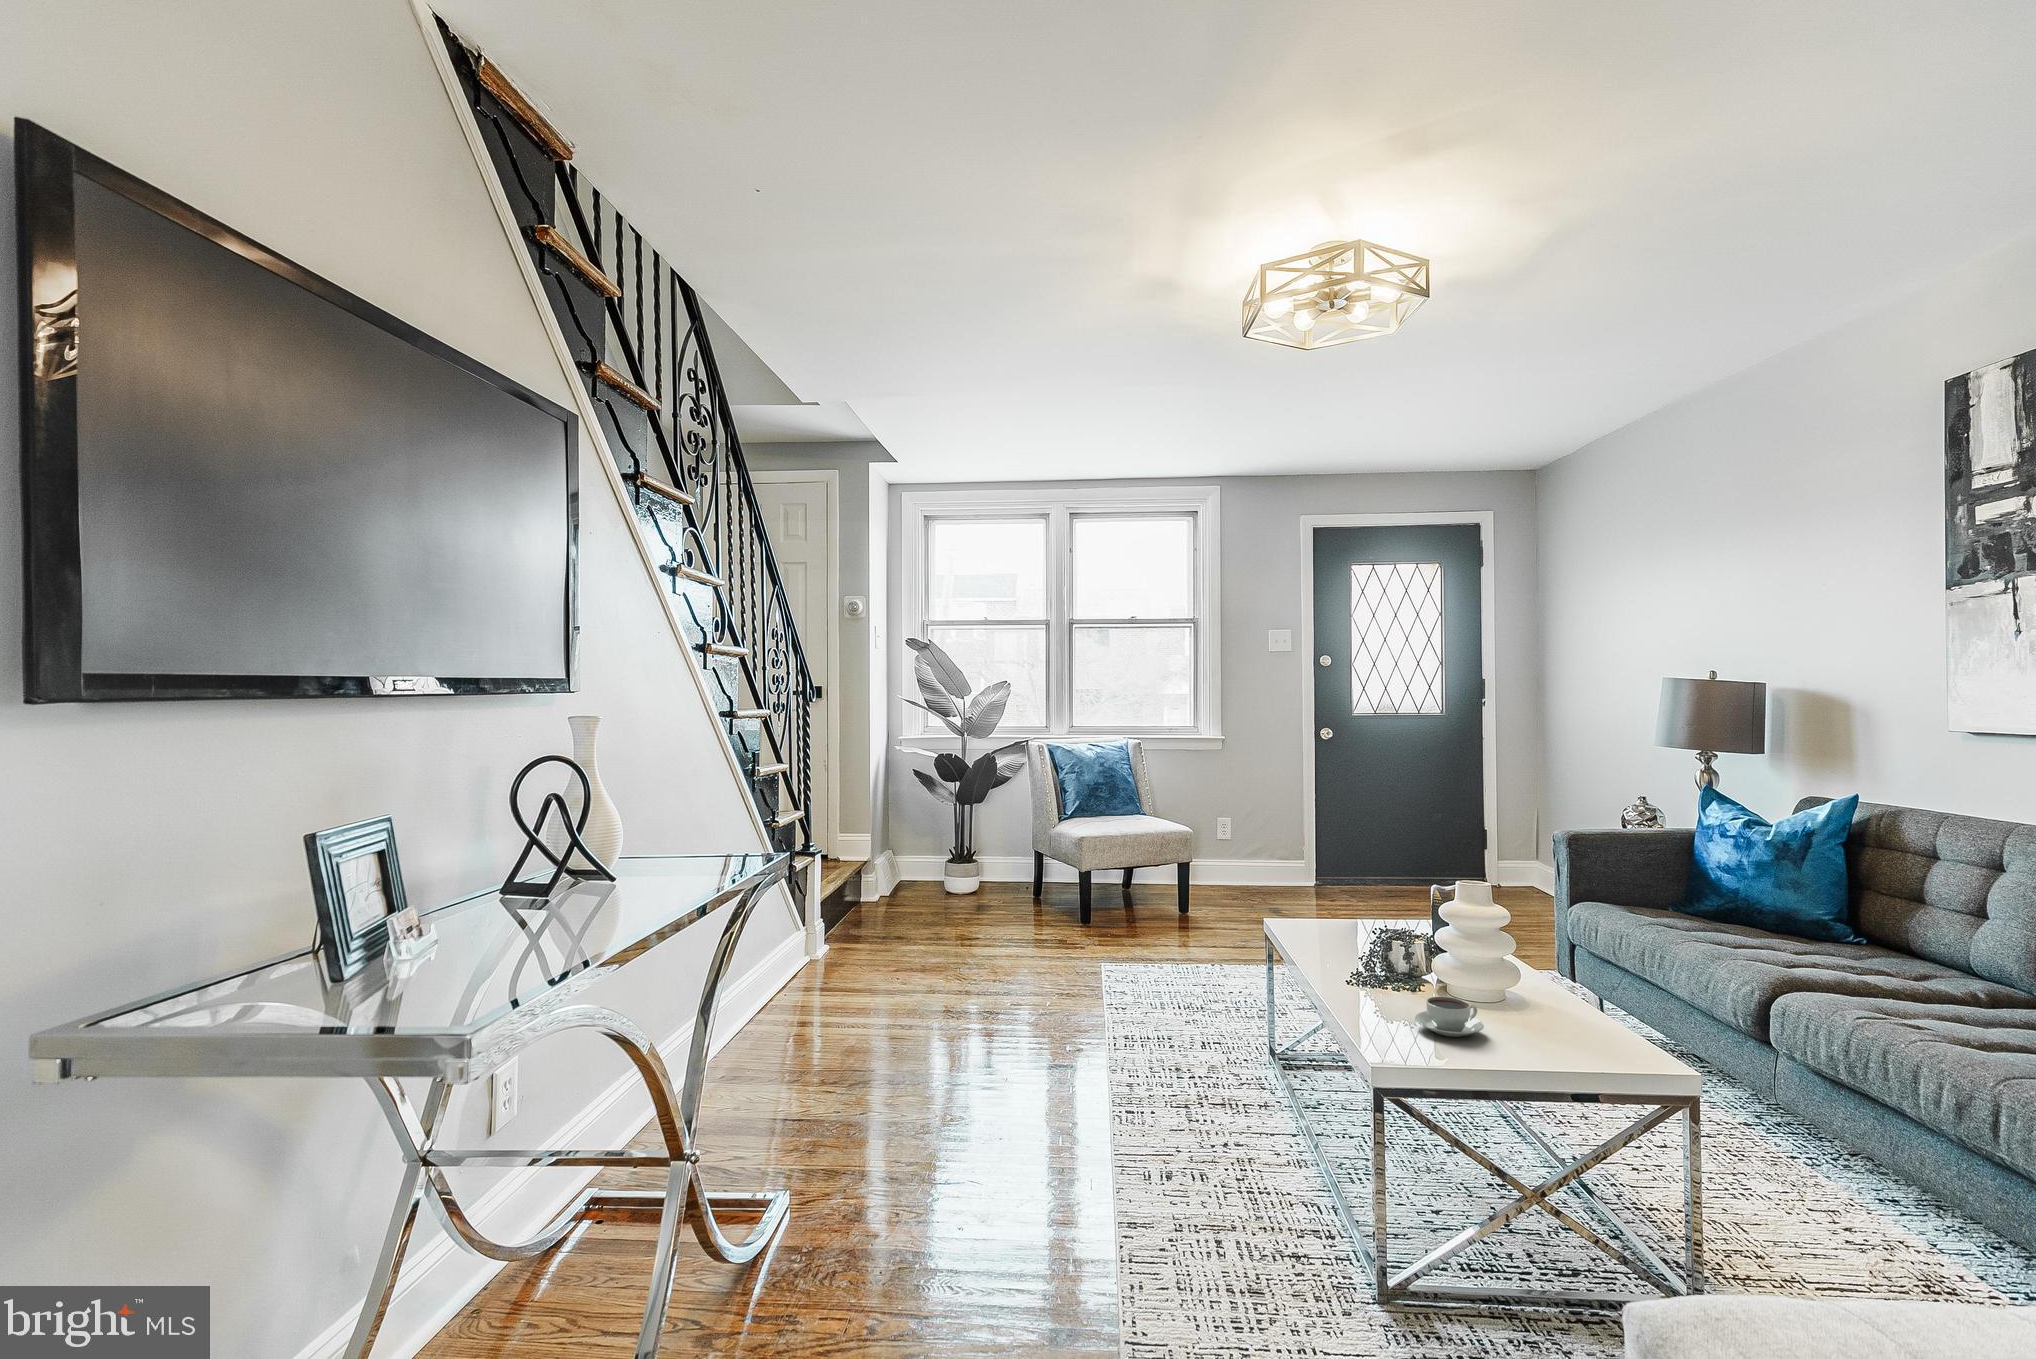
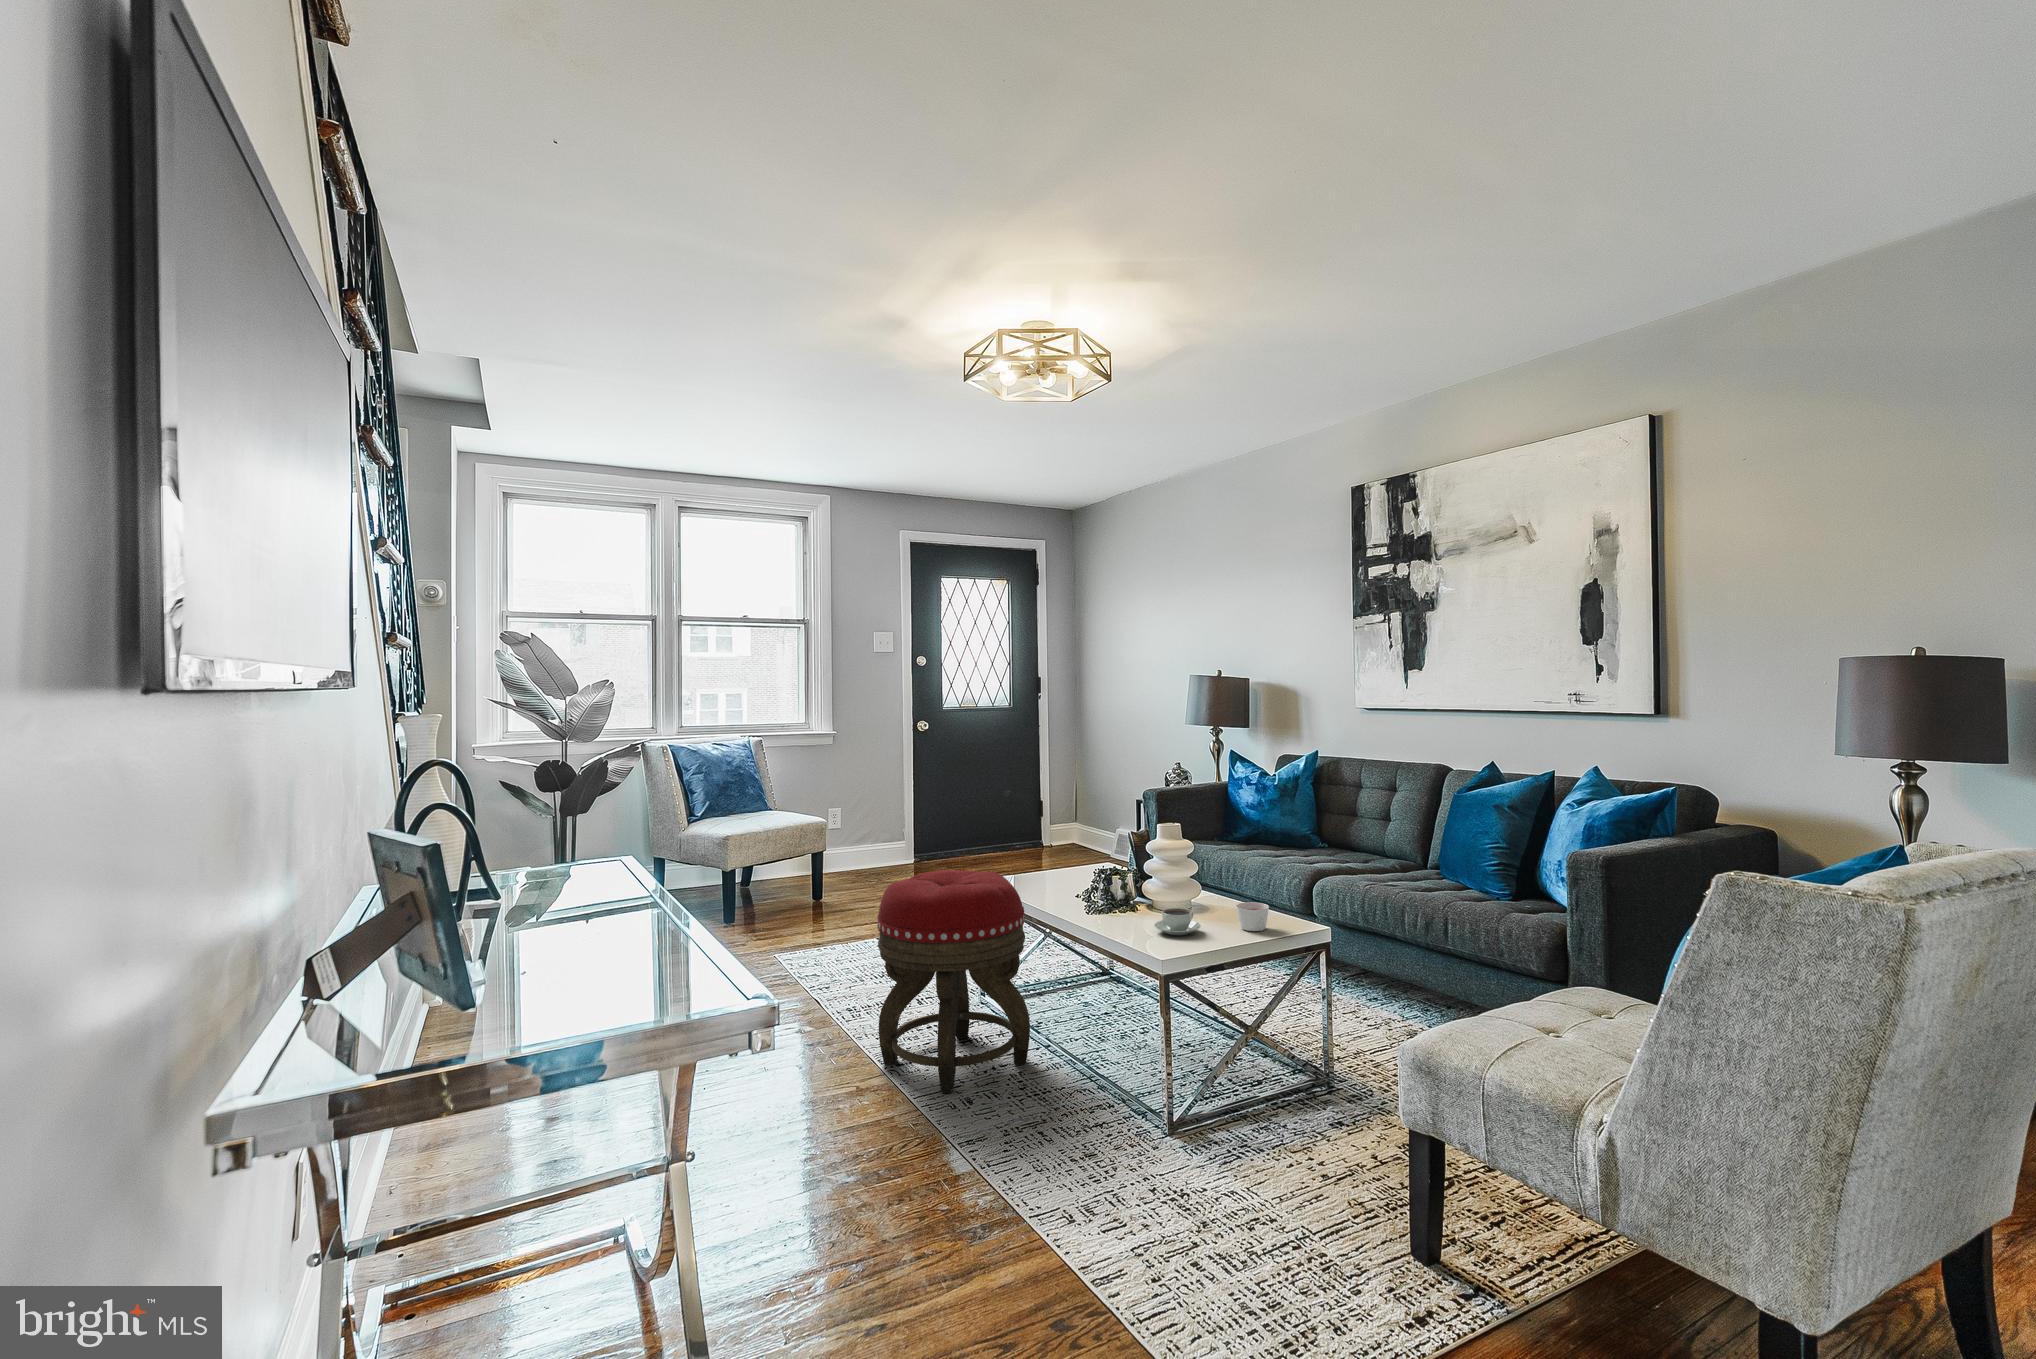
footstool: none [1100,903,1273,1160] -> present [877,870,1030,1093]
candle: none [1544,1008,1597,1054] -> present [1236,902,1269,931]

